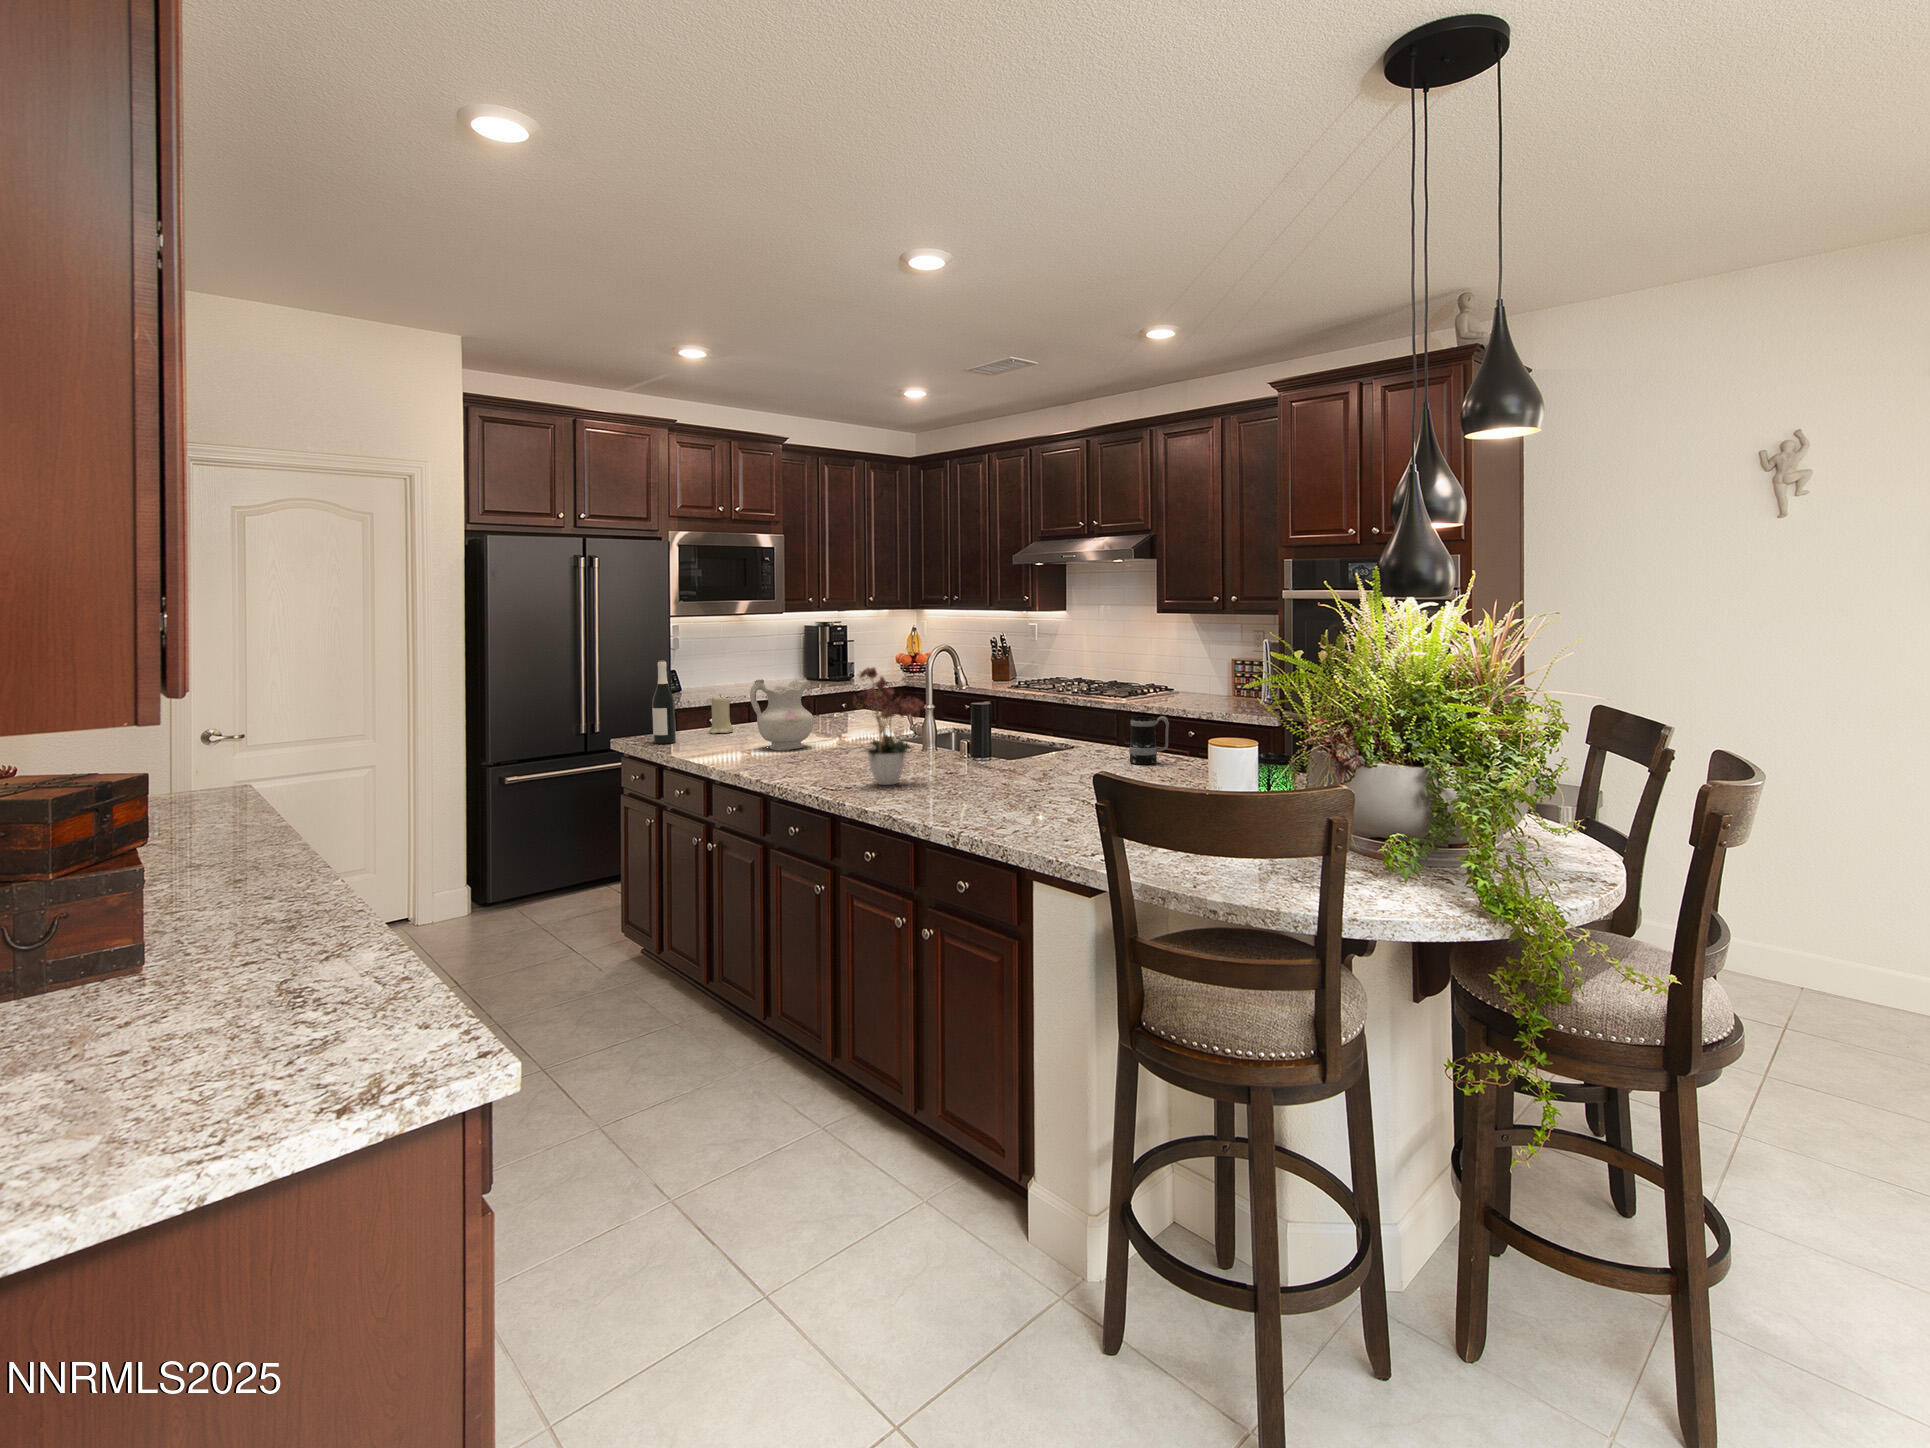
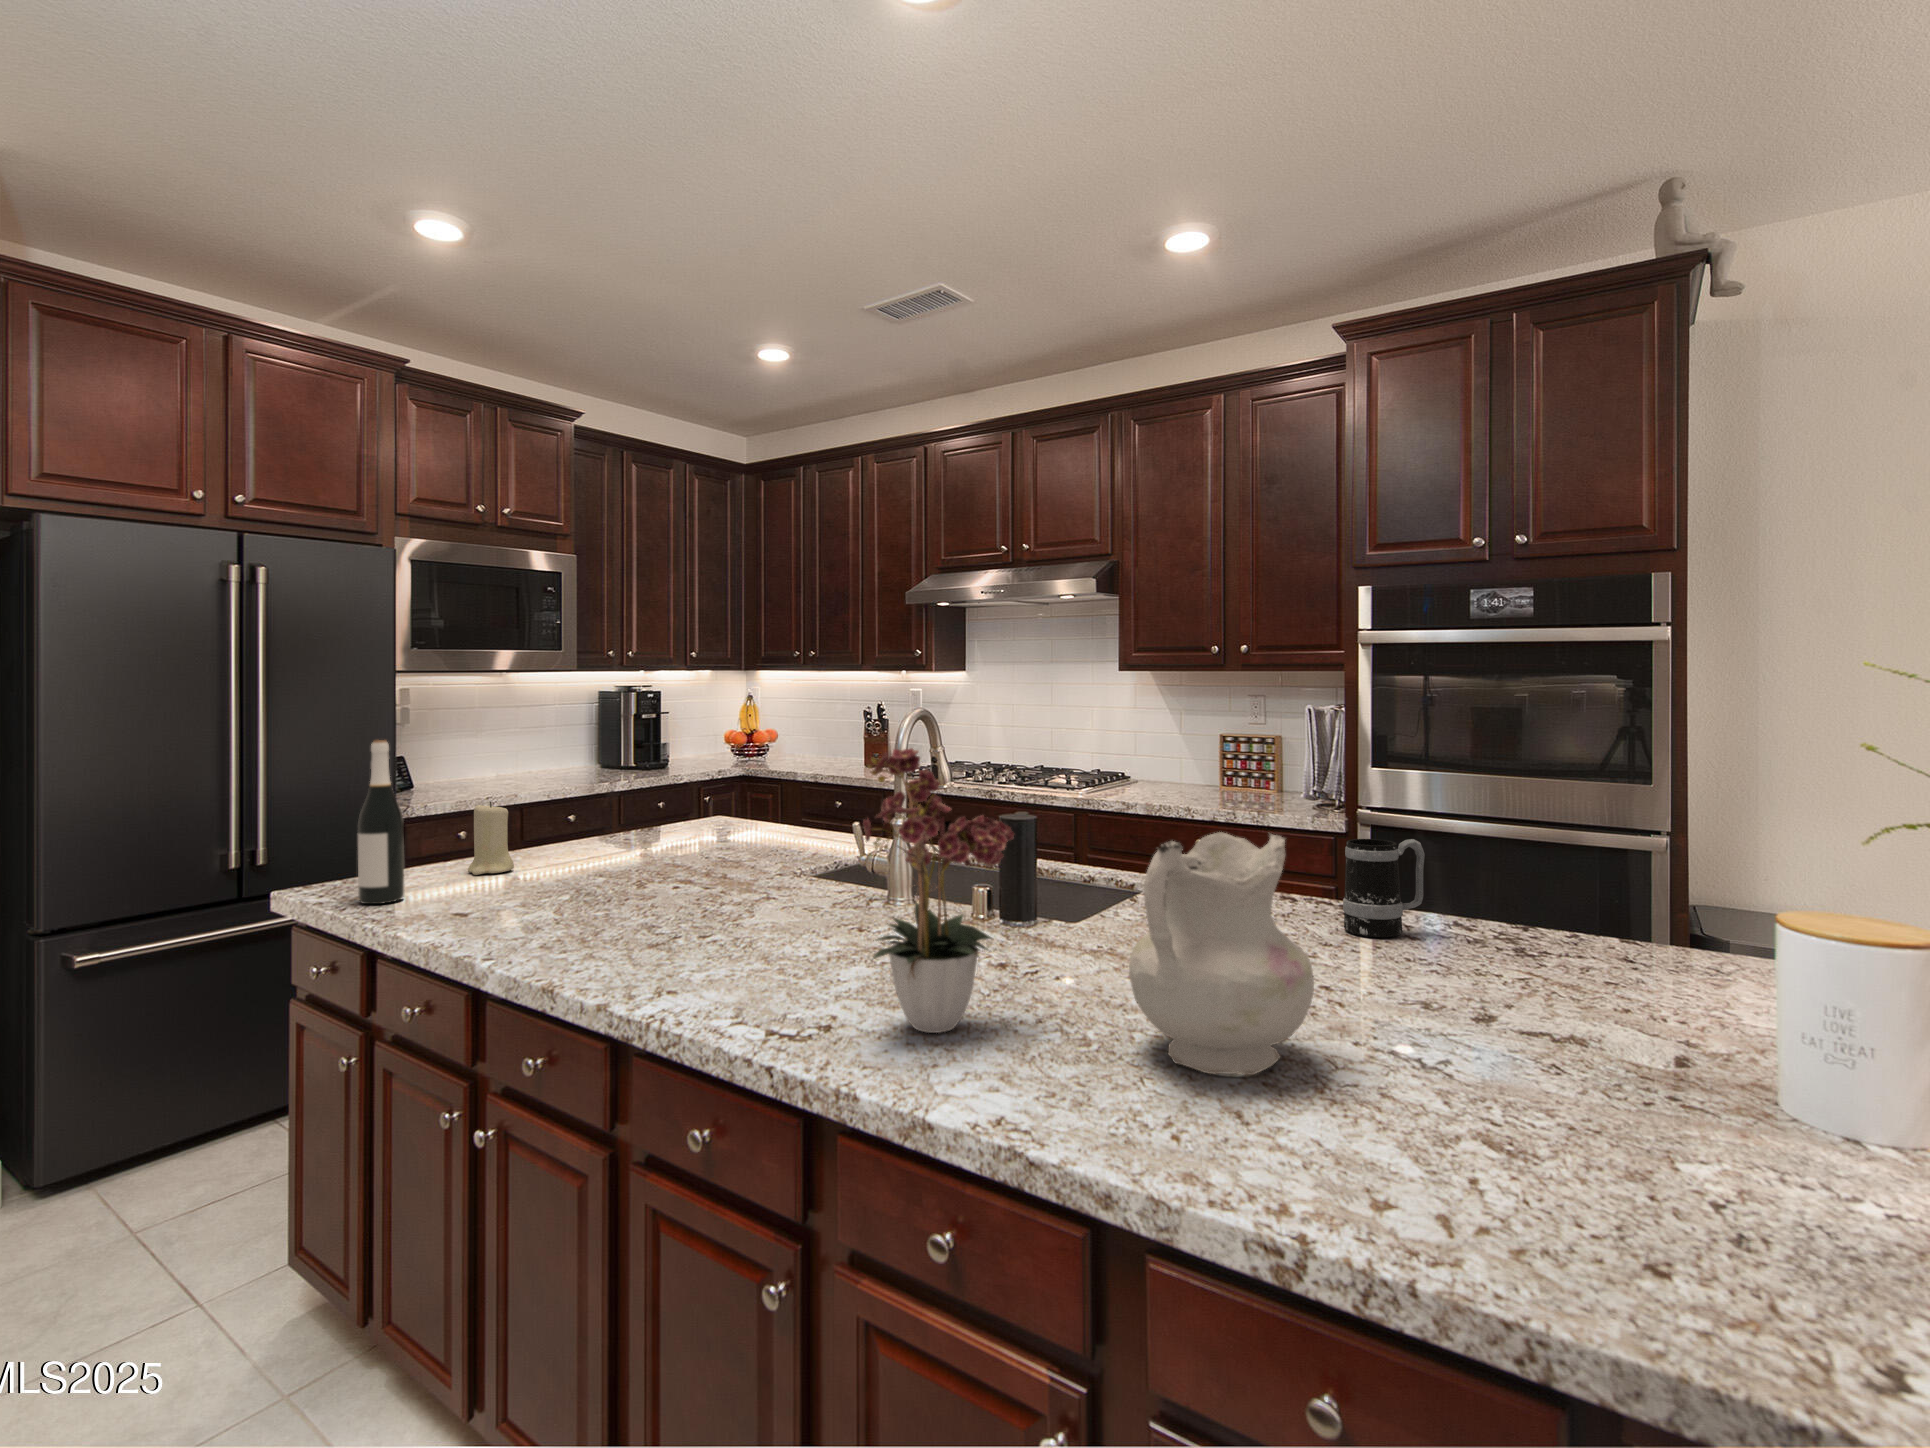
ceramic pitcher: present [750,679,813,750] -> present [1129,832,1314,1075]

